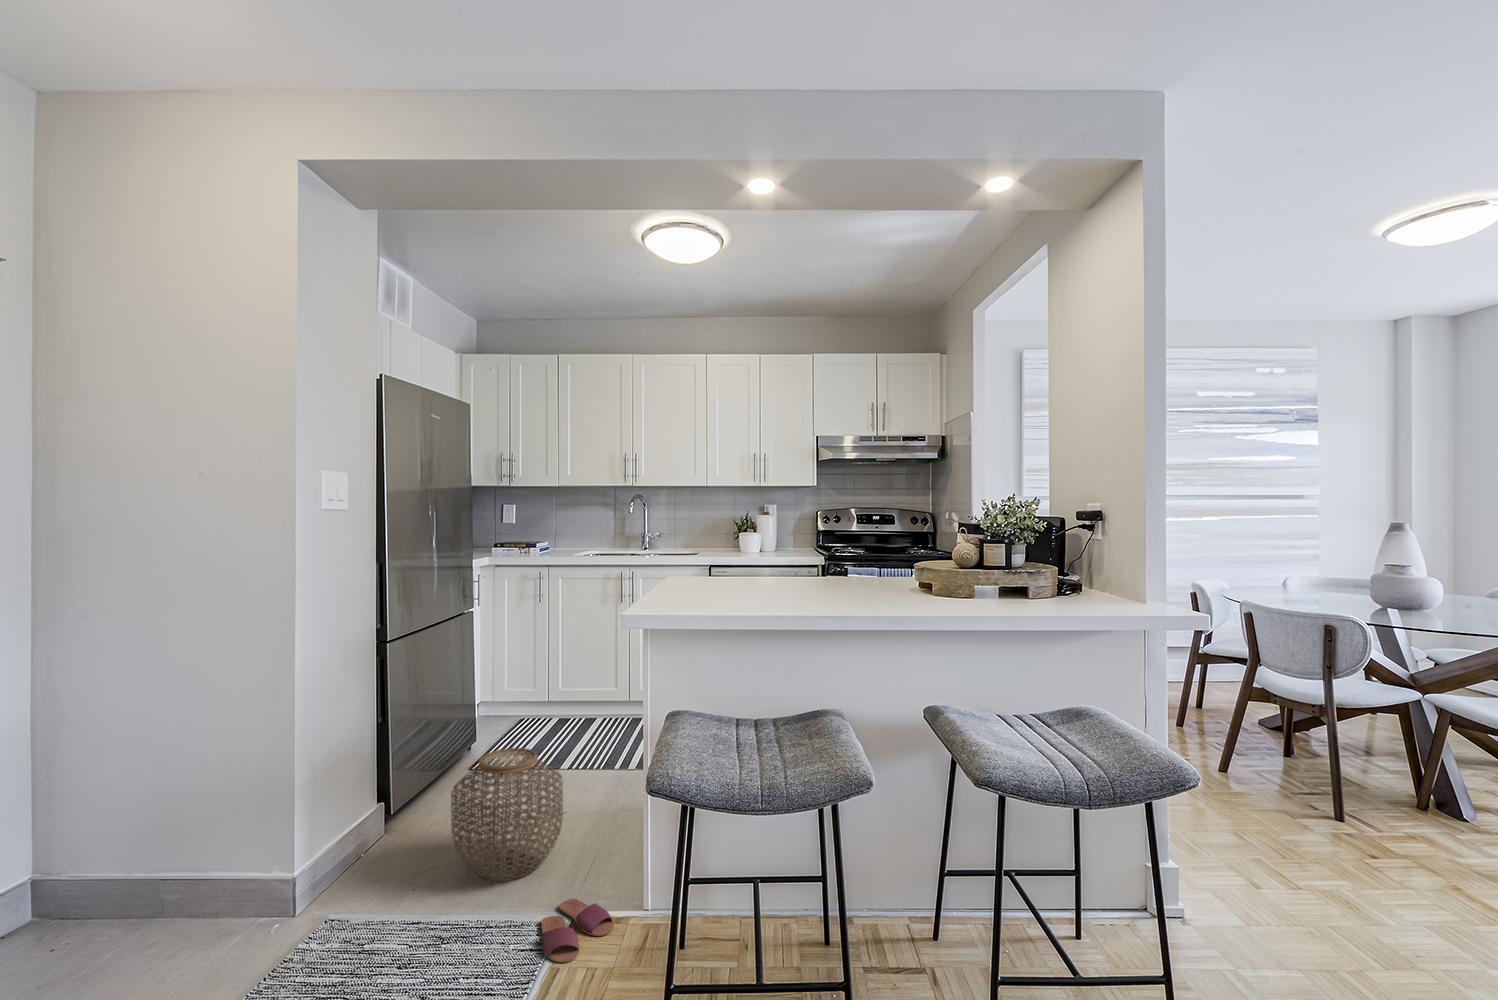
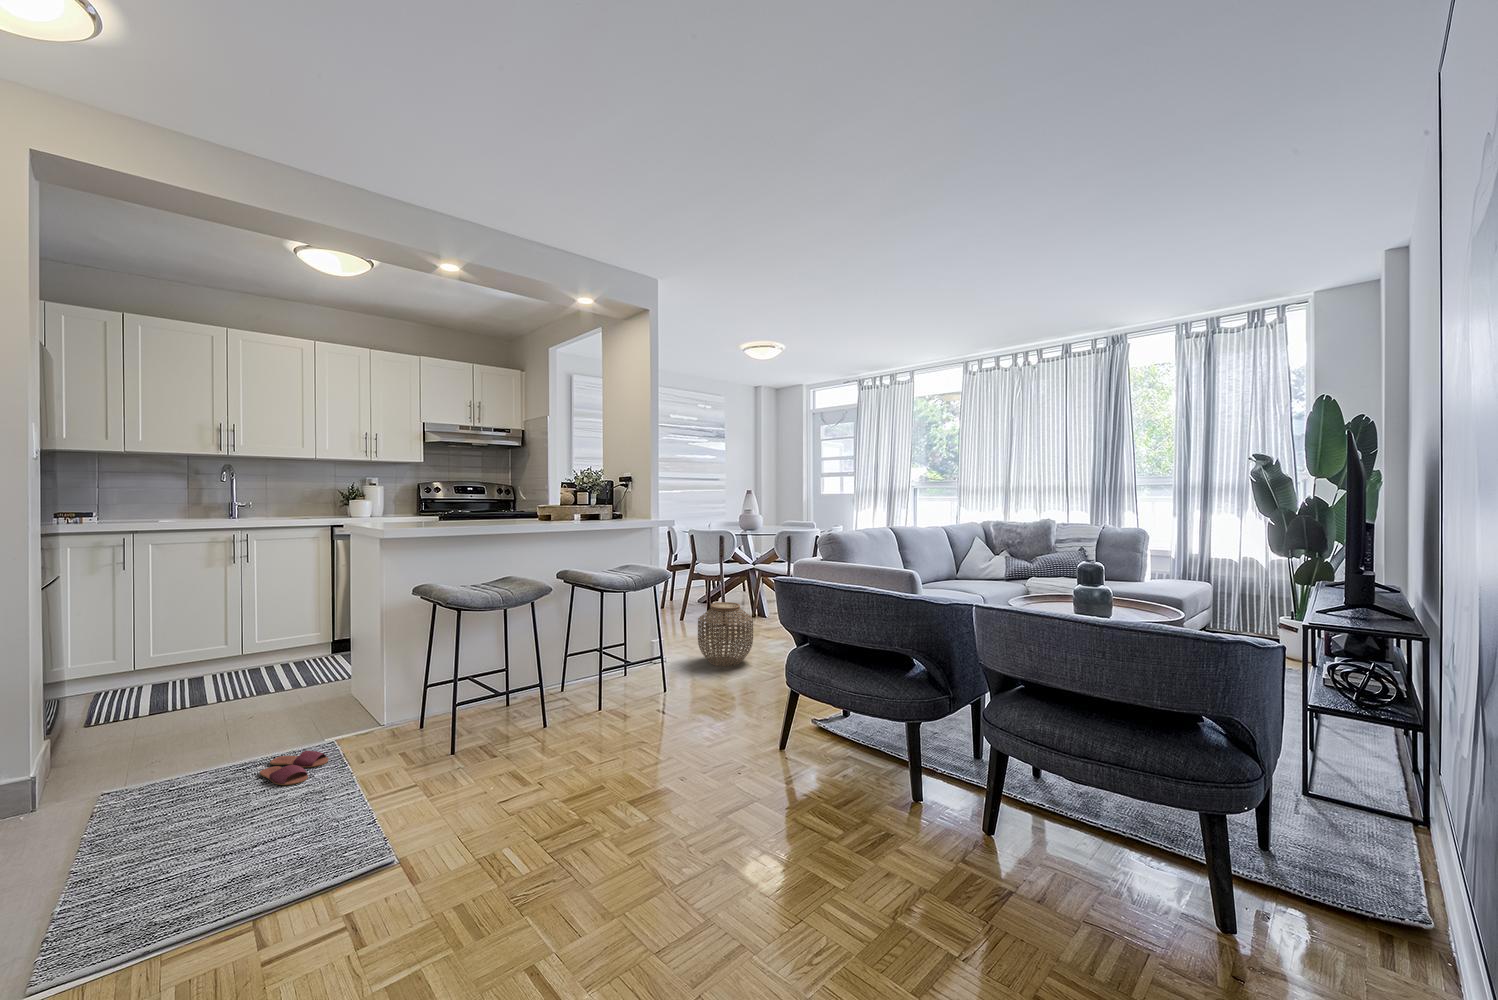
woven basket: present [451,748,563,880] -> present [698,602,753,666]

